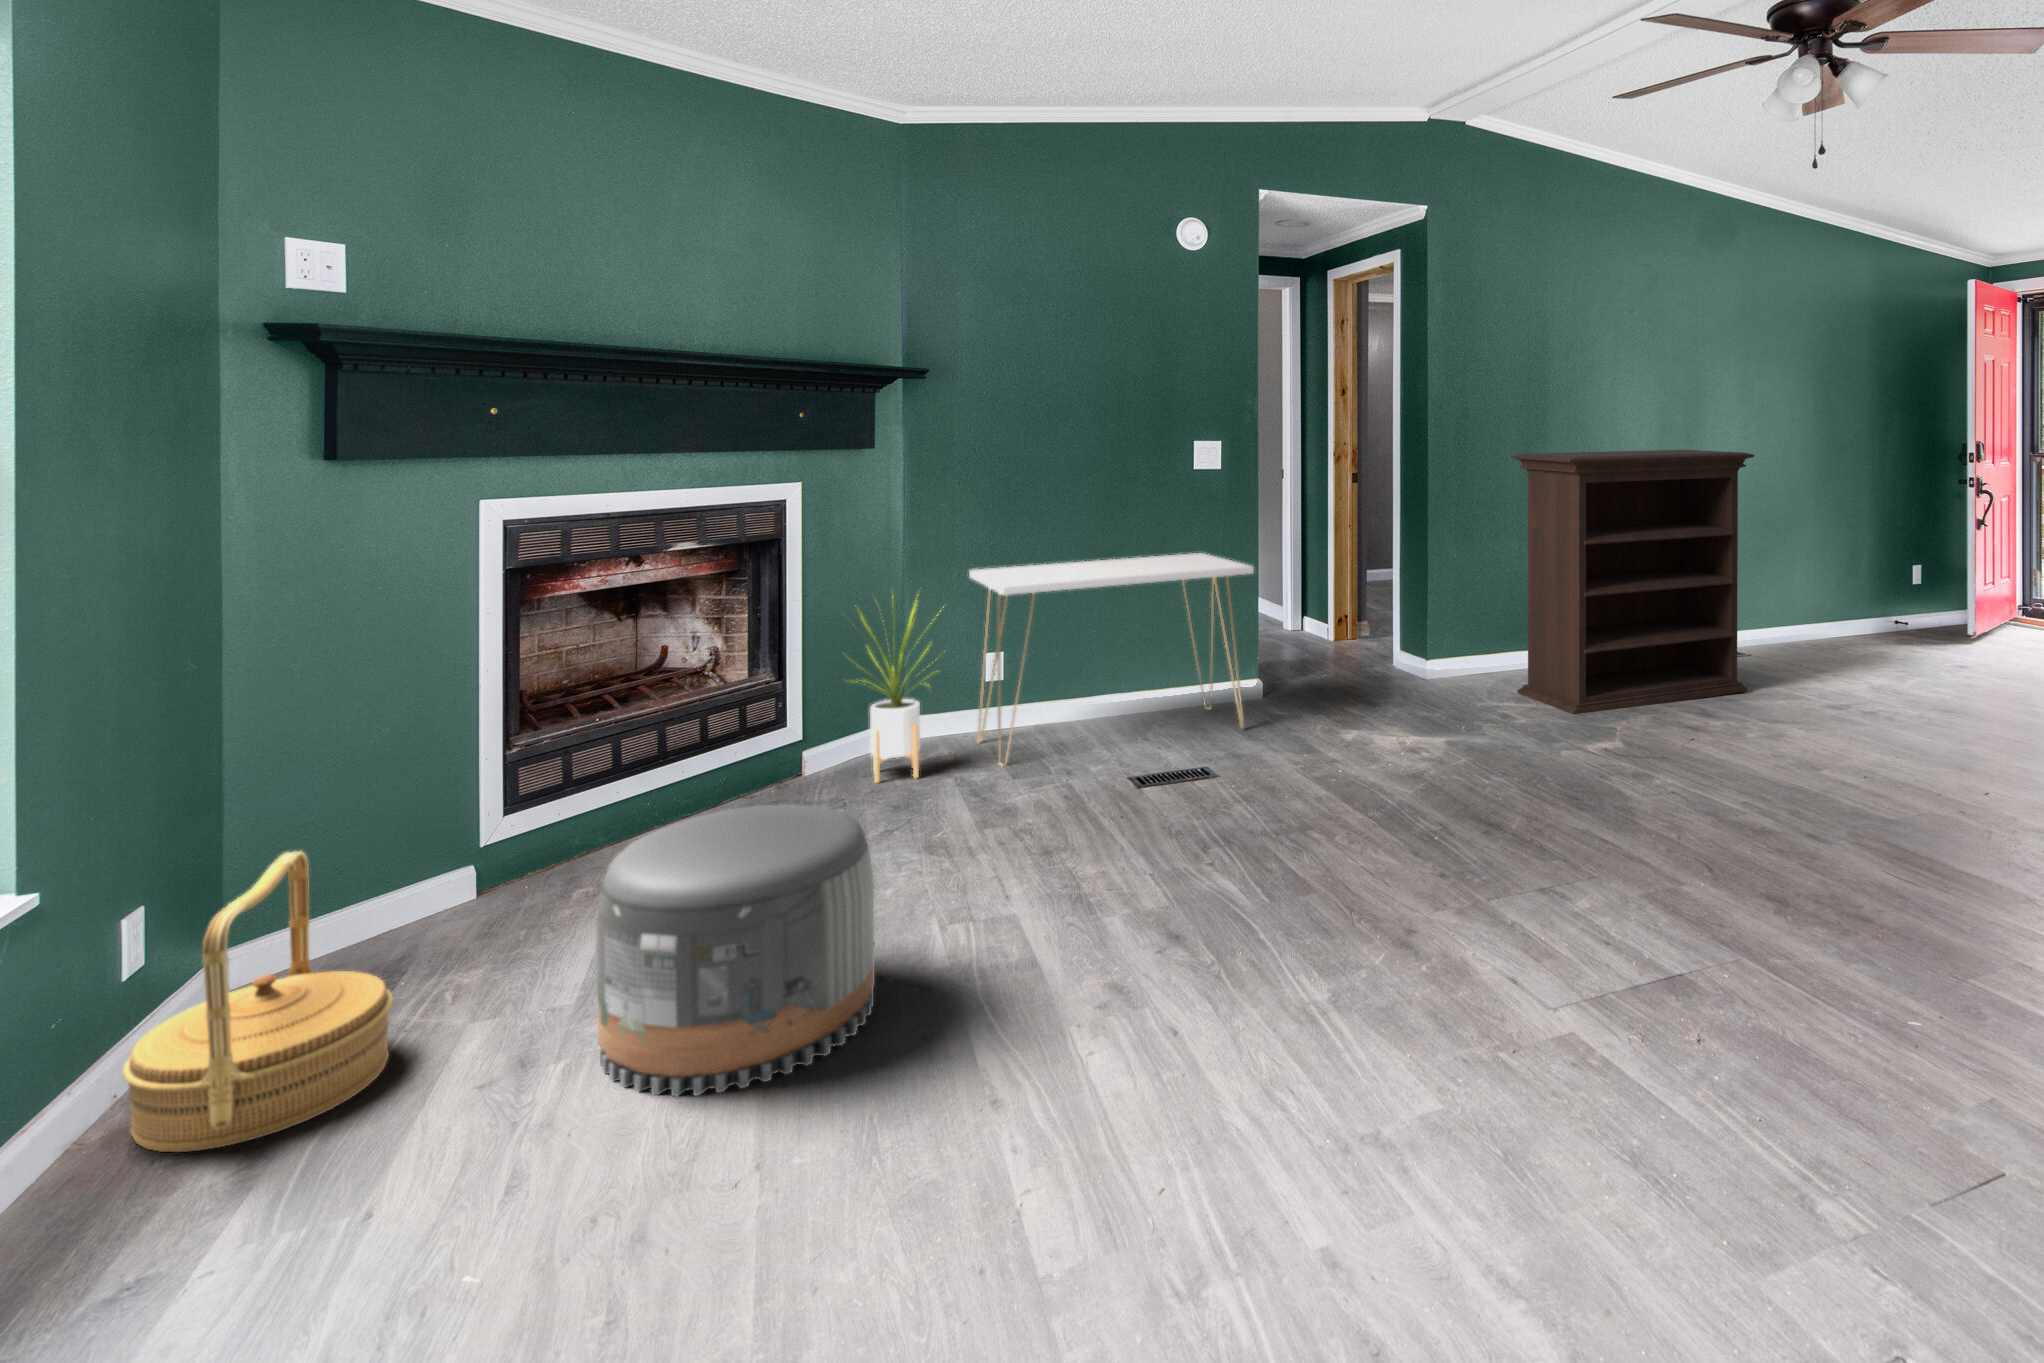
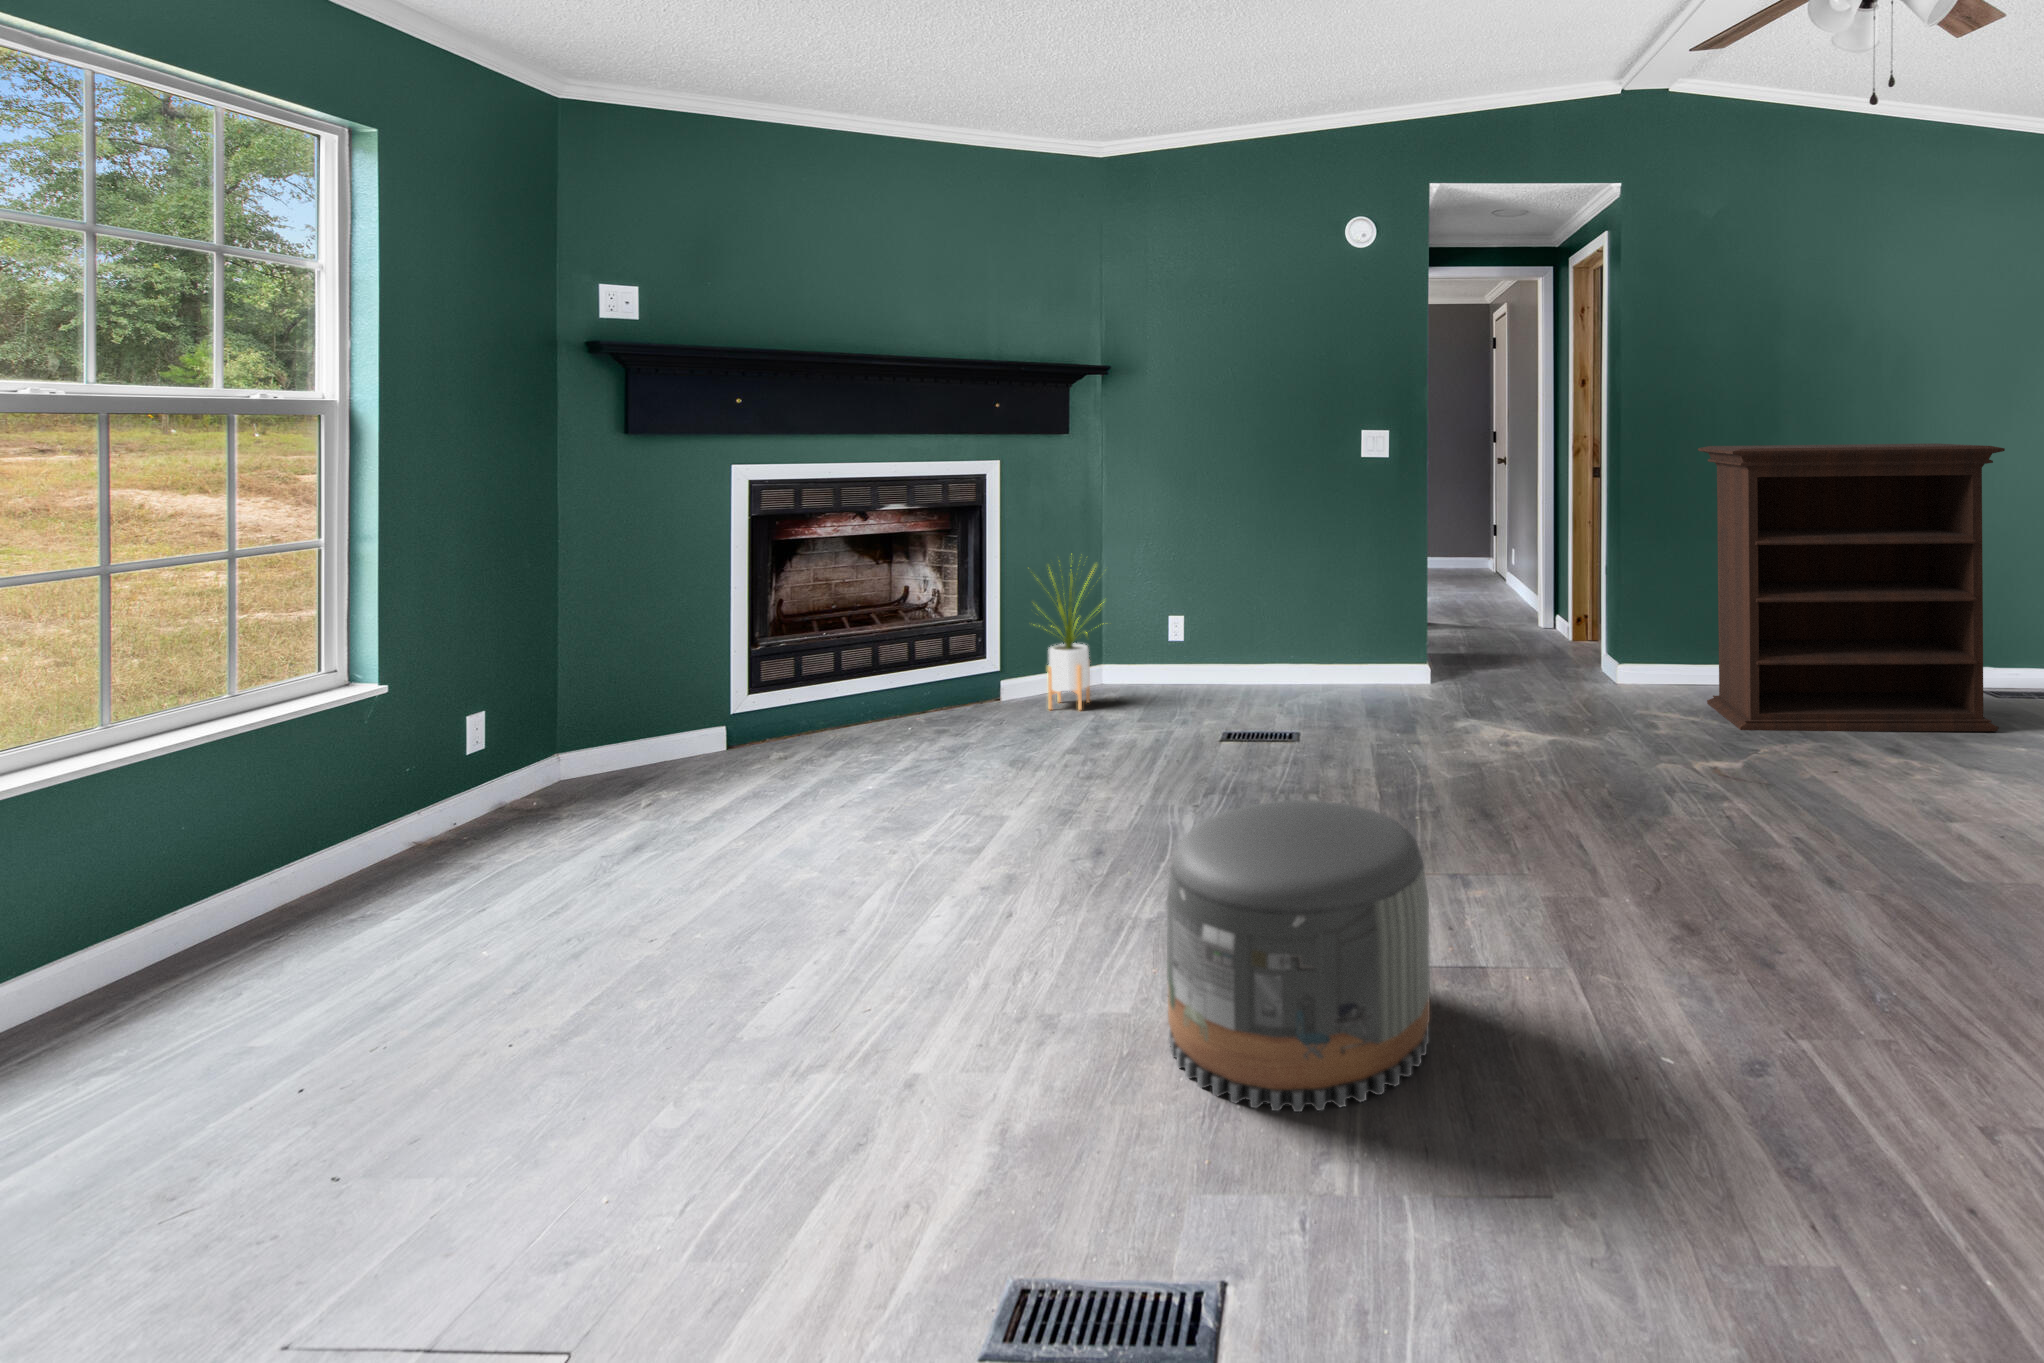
console table: present [969,553,1254,765] -> none [1146,537,1387,710]
pouf: present [596,804,875,1096] -> present [1166,800,1430,1112]
woven basket: present [122,851,393,1152] -> none [431,687,588,859]

